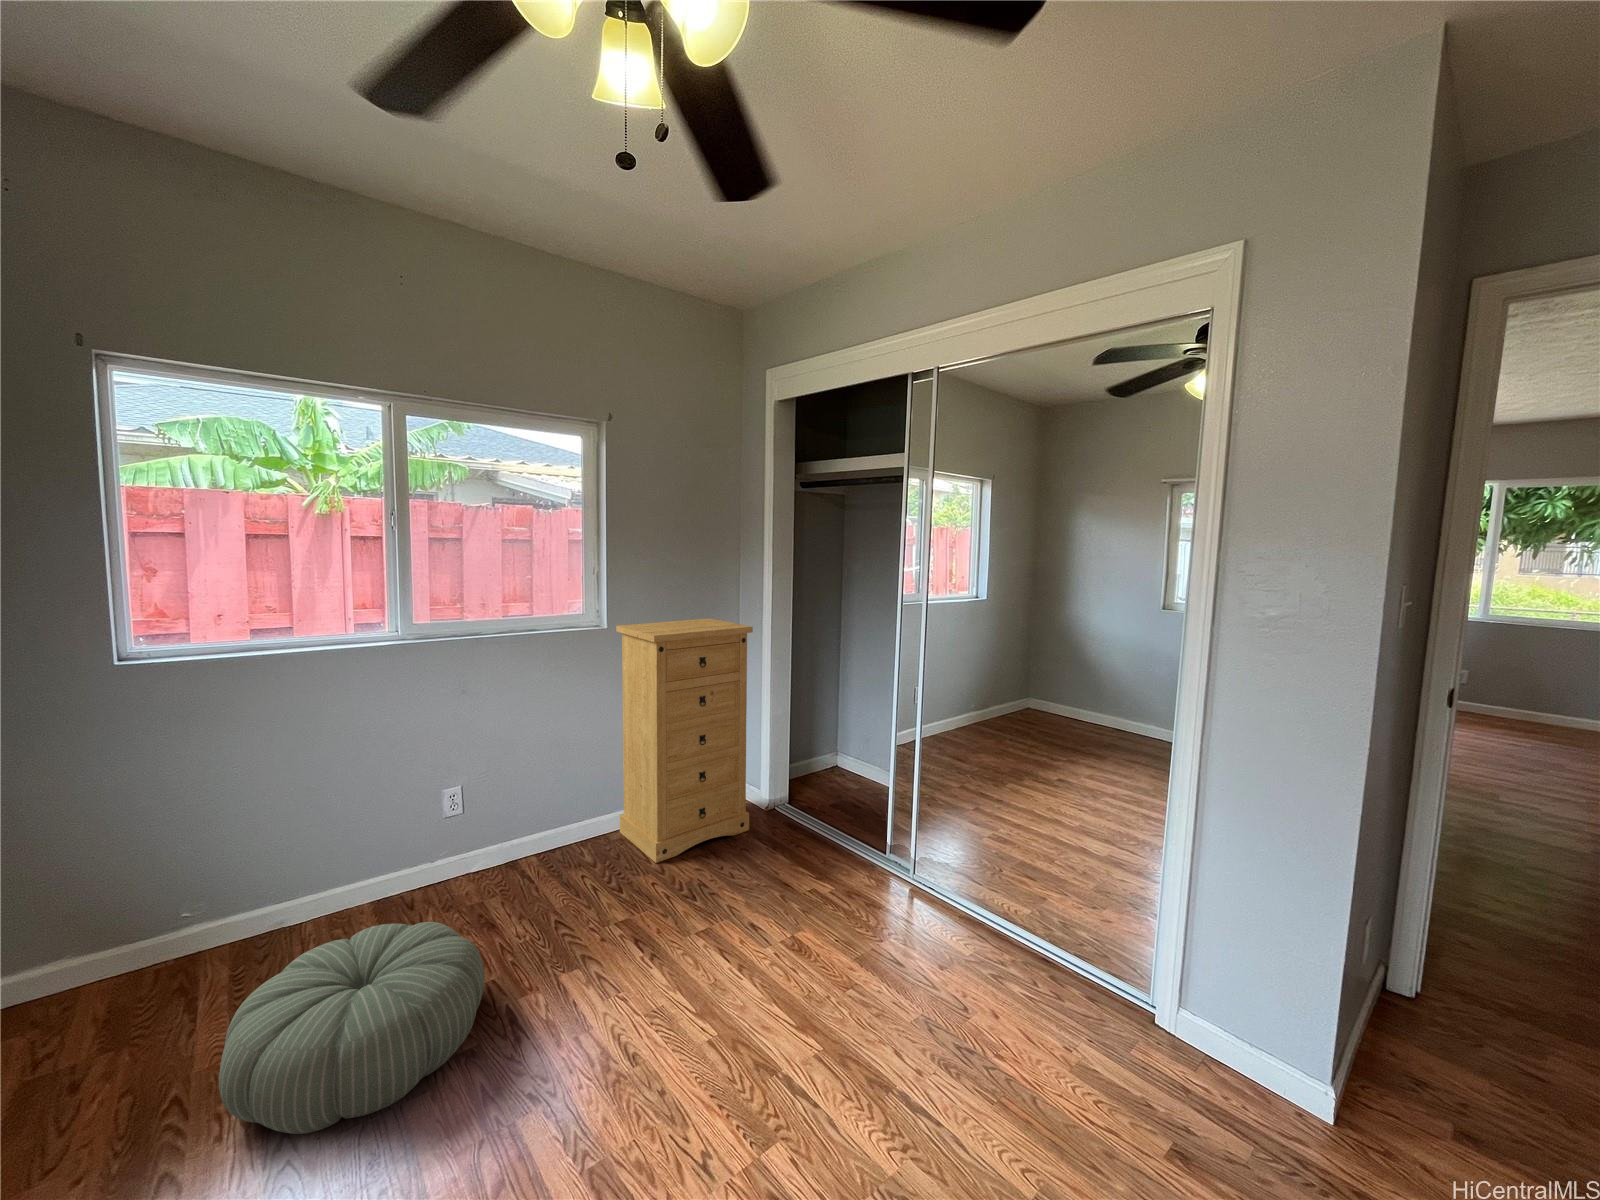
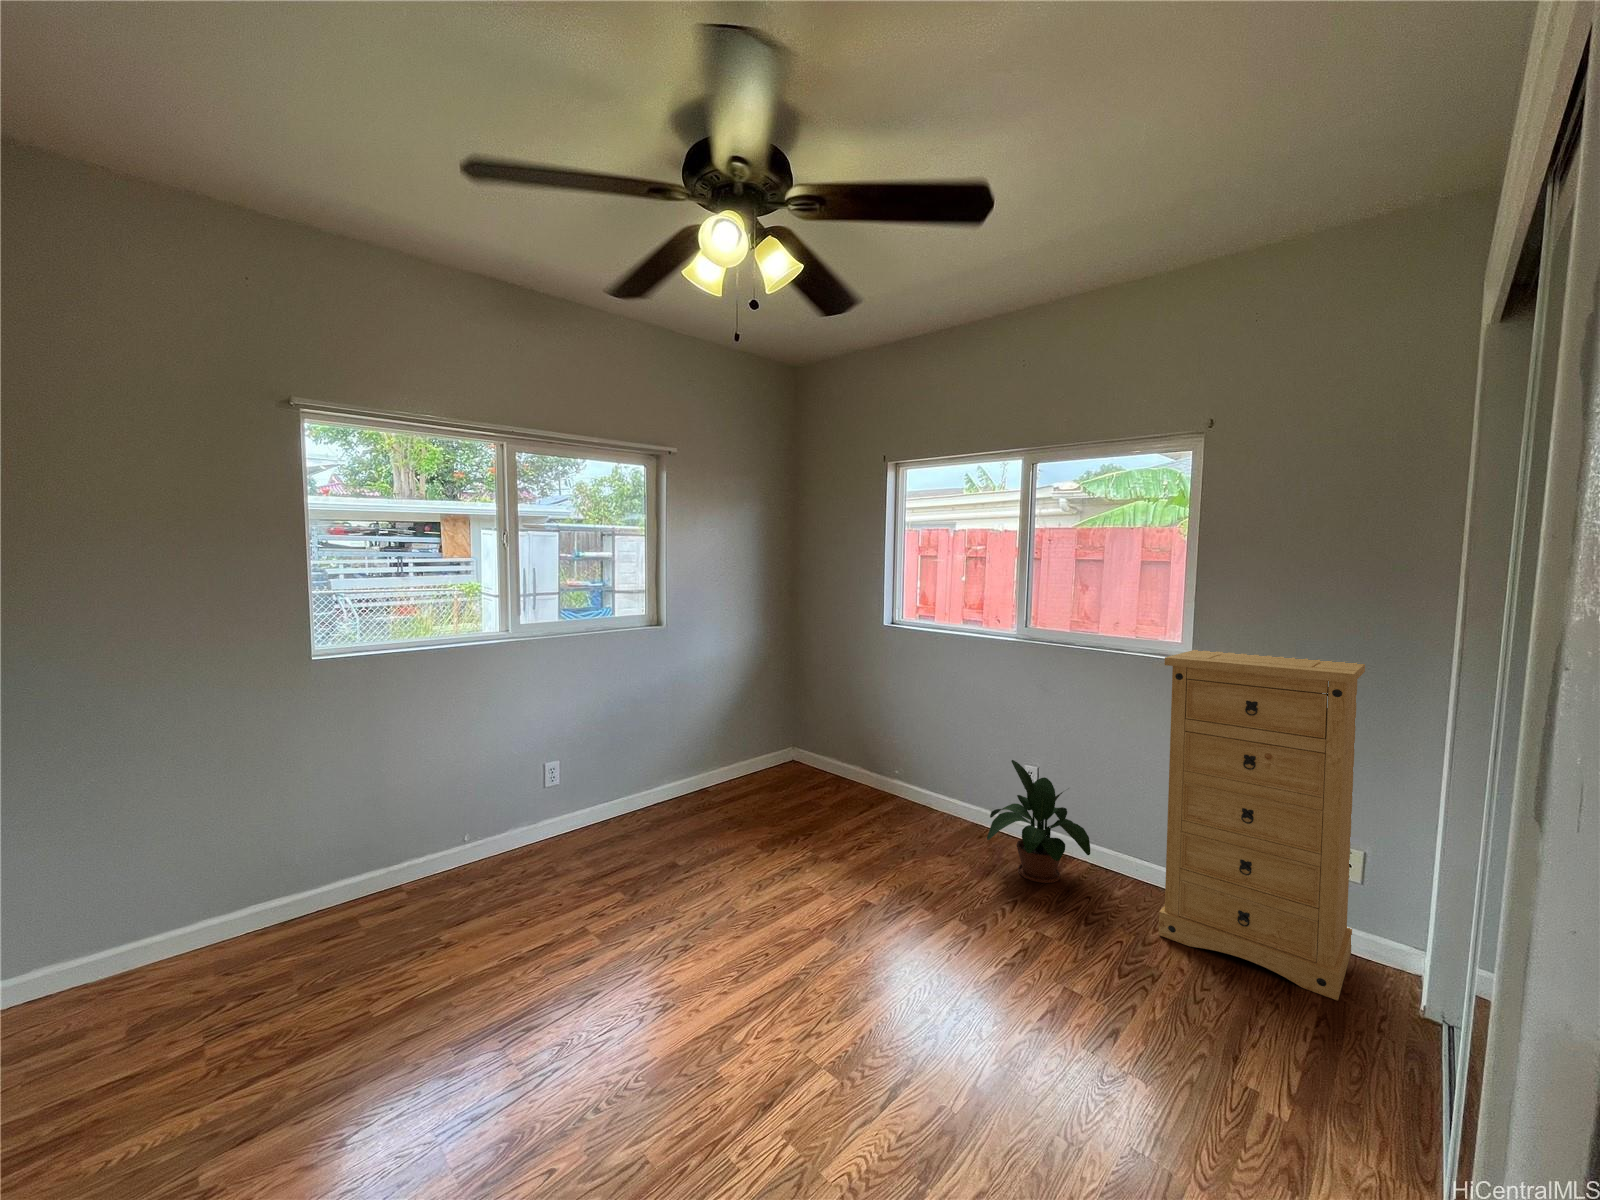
potted plant: none [451,783,581,902] -> present [987,760,1090,883]
pouf: present [219,922,485,1134] -> none [788,802,923,896]

